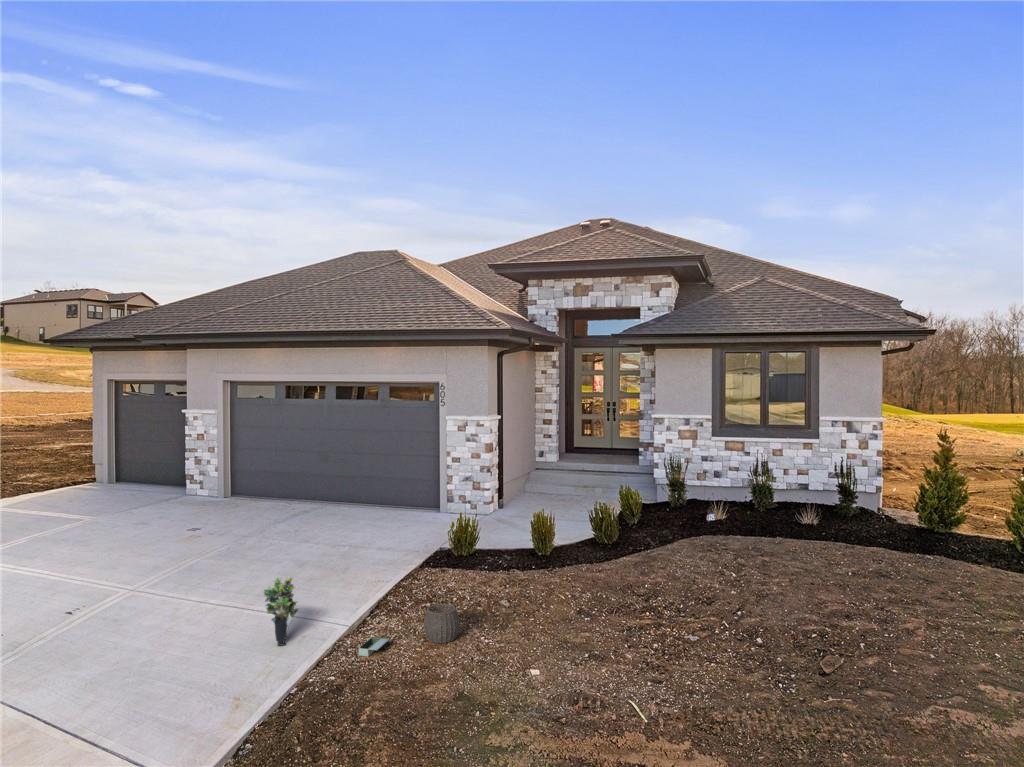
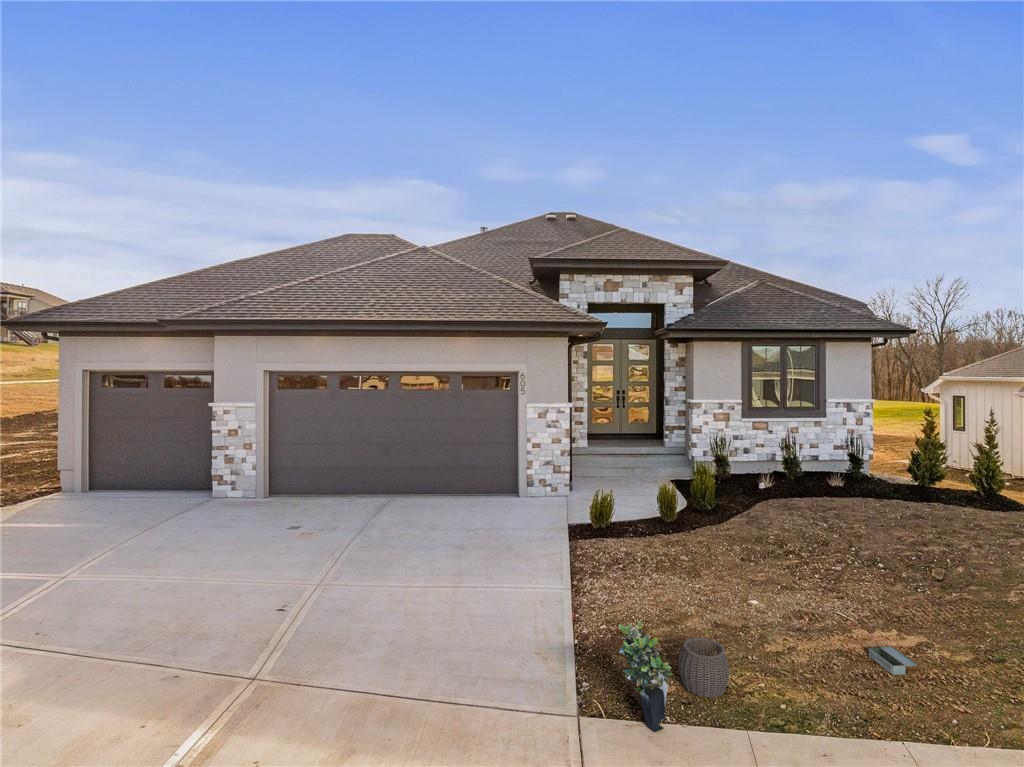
woven basket: present [424,604,459,643] -> present [679,637,730,698]
toolbox: present [359,638,389,657] -> present [869,647,917,675]

